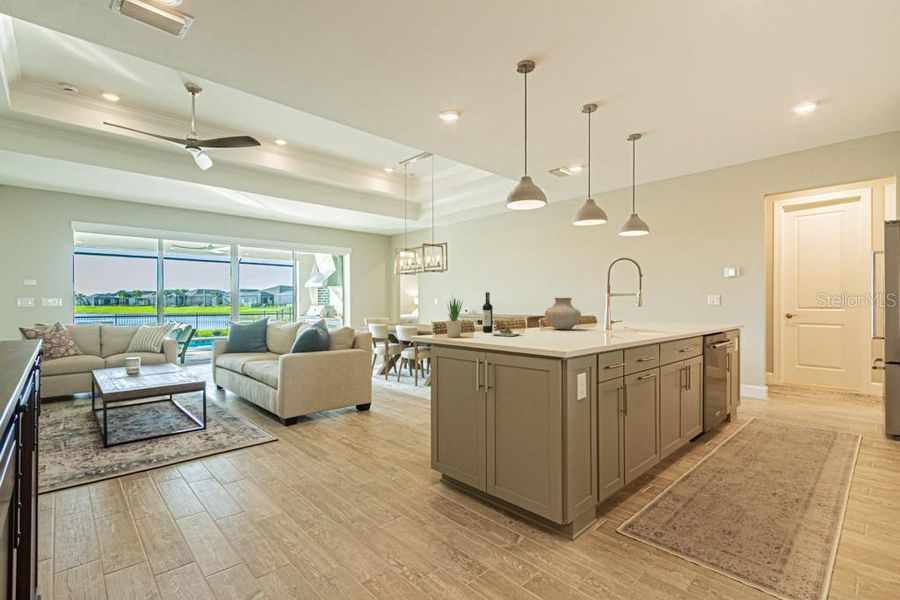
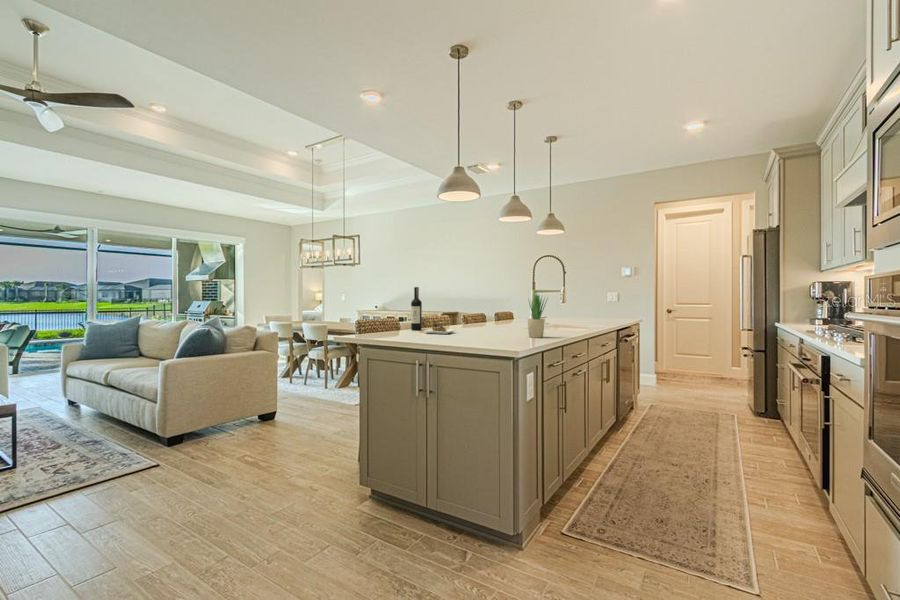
vase: present [545,298,581,330] -> none [472,294,508,326]
potted plant: present [446,299,462,337] -> present [527,289,548,338]

